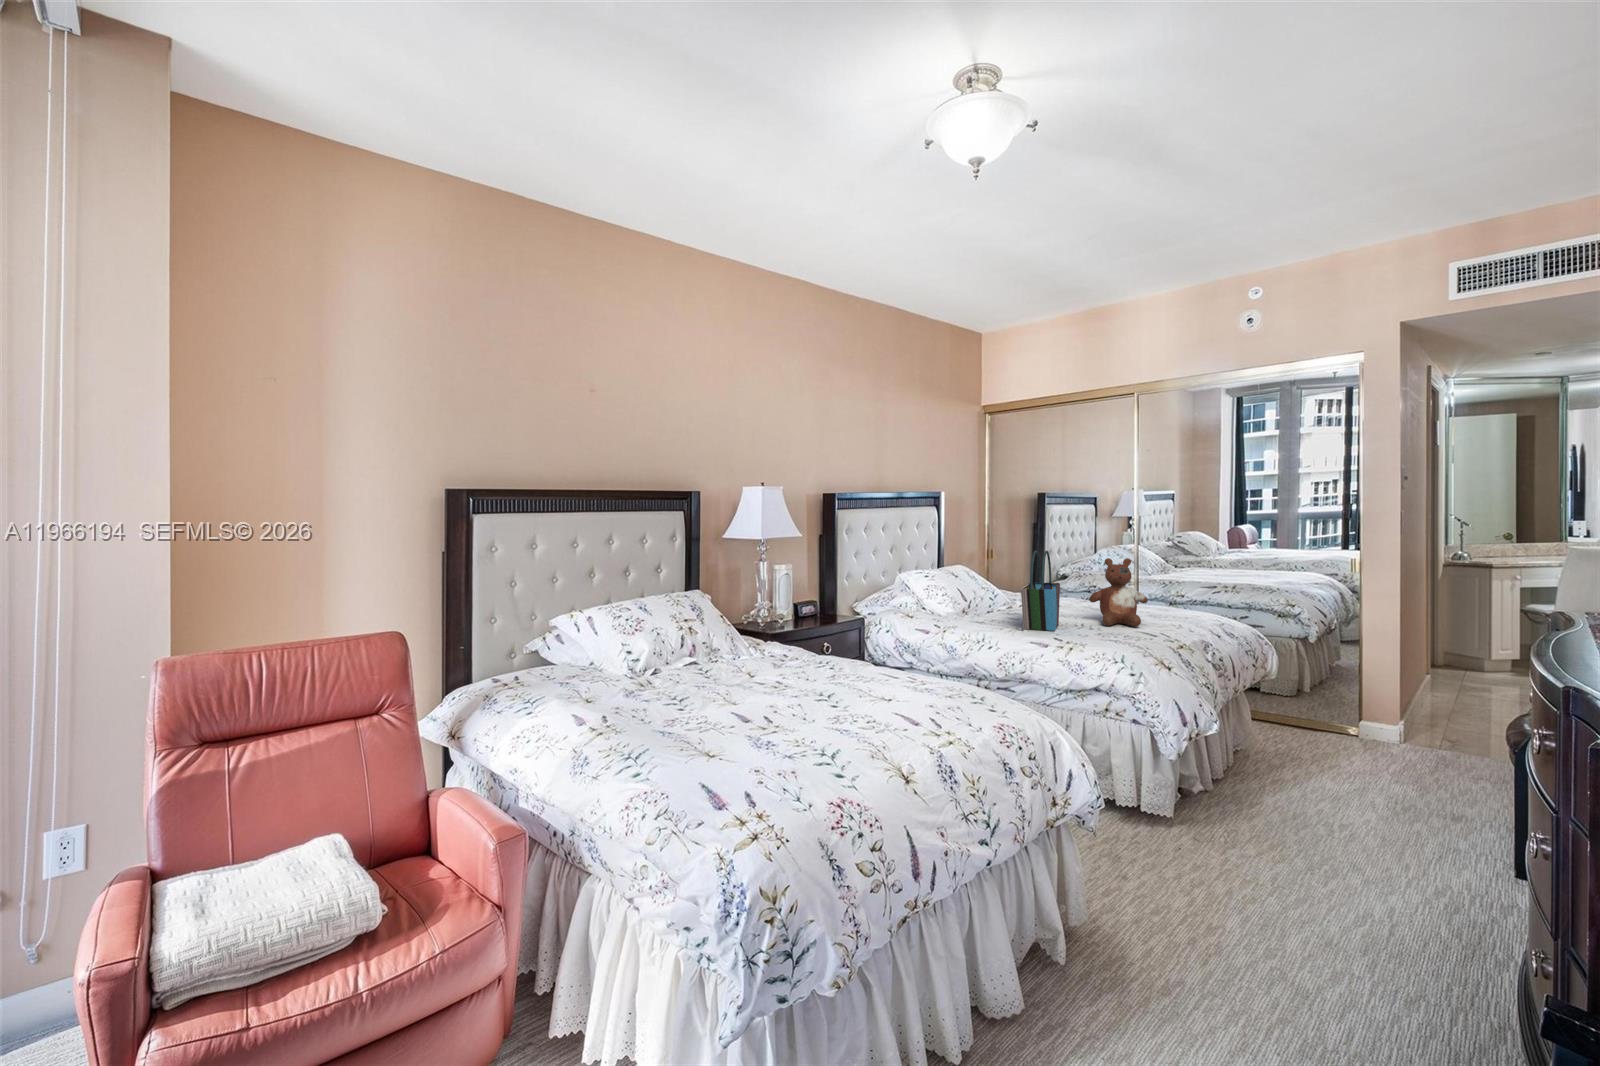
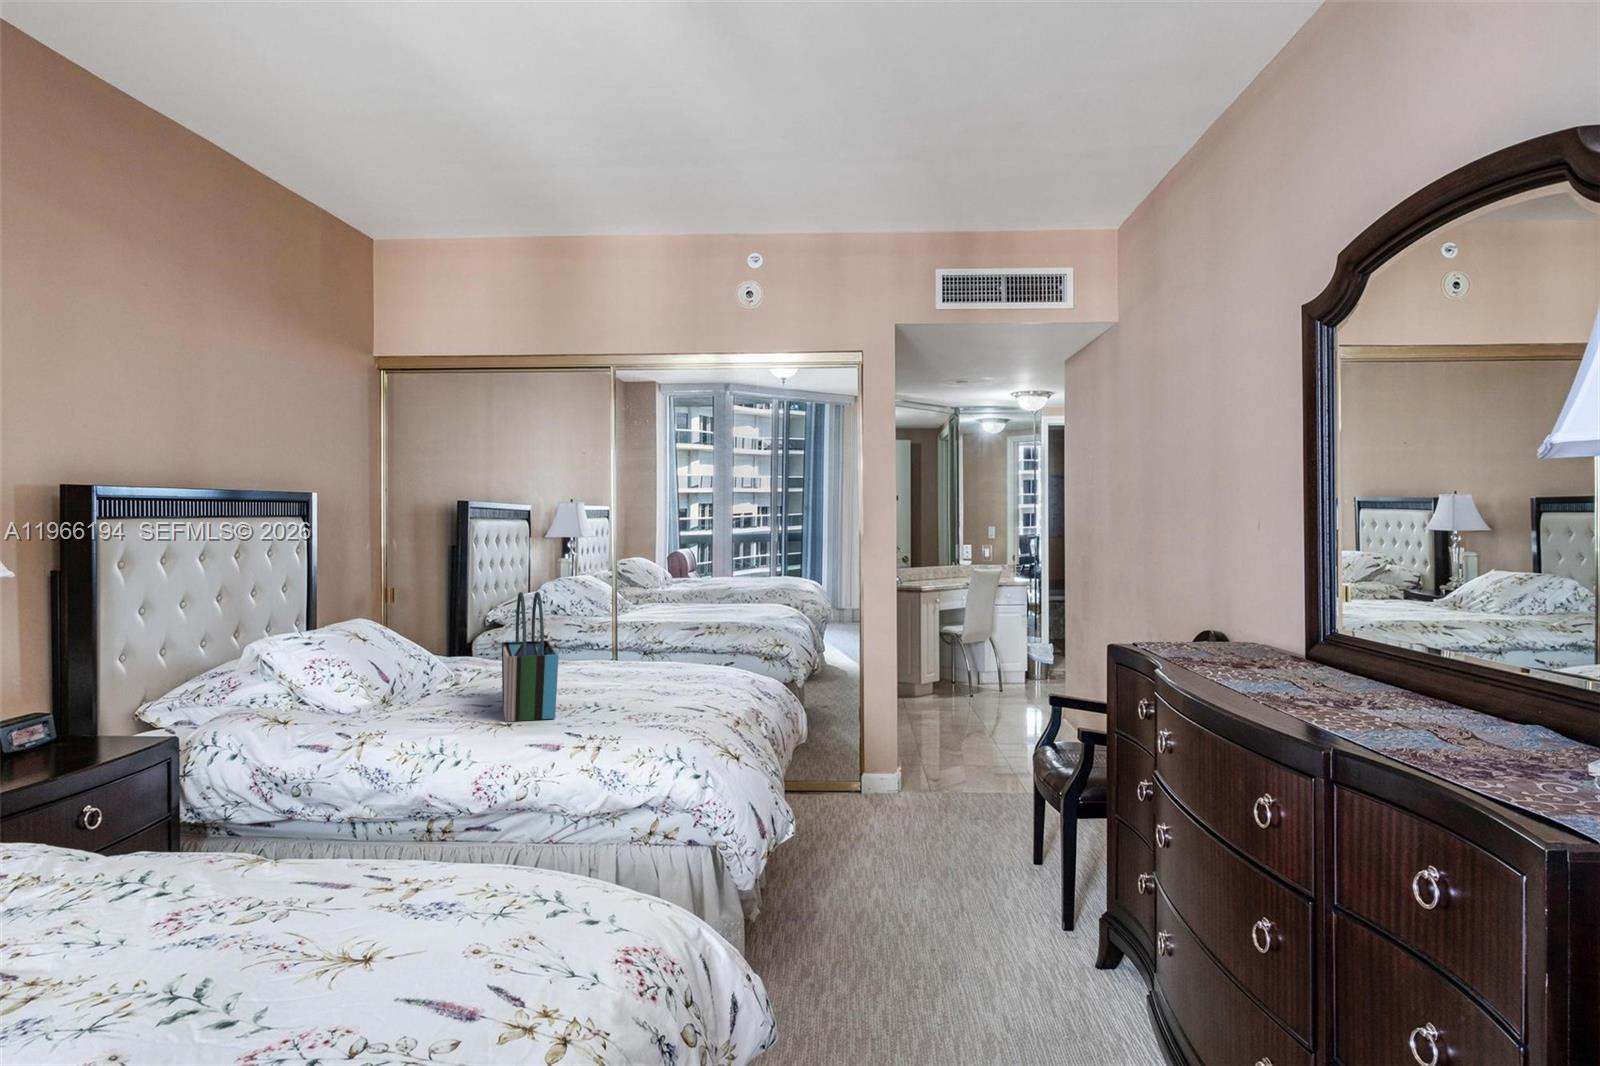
stuffed bear: present [1089,558,1148,626] -> none [583,599,659,699]

